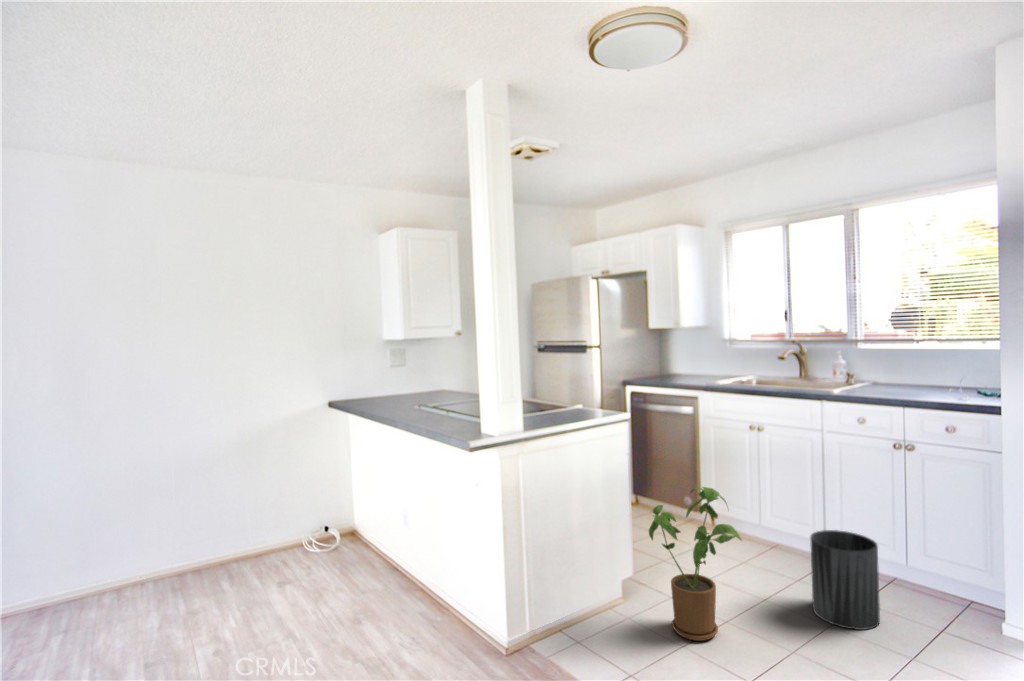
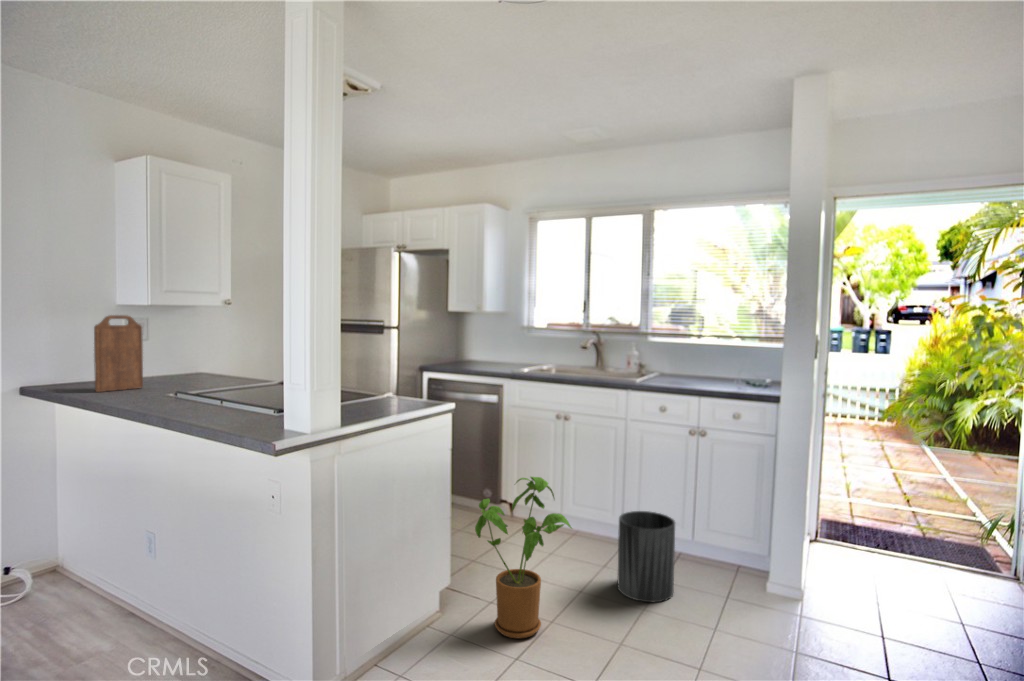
cutting board: none [369,347,403,404] -> present [94,315,143,392]

